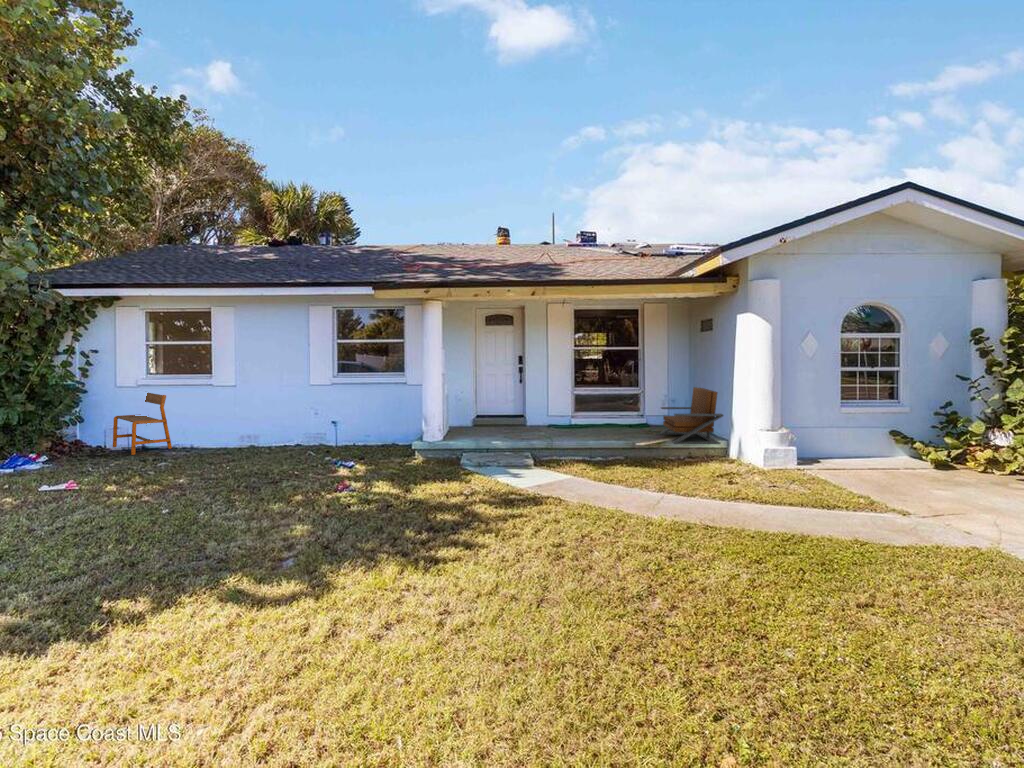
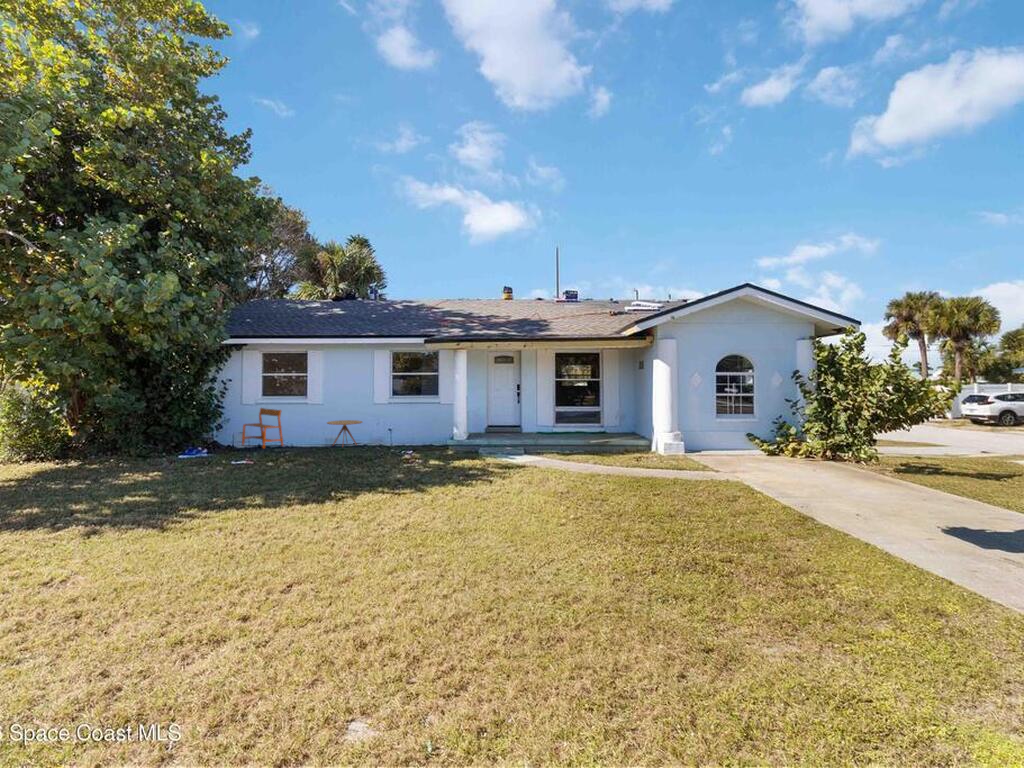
lounge chair: present [660,387,723,444] -> none [611,406,648,443]
round table: none [233,410,291,452] -> present [327,420,362,445]

